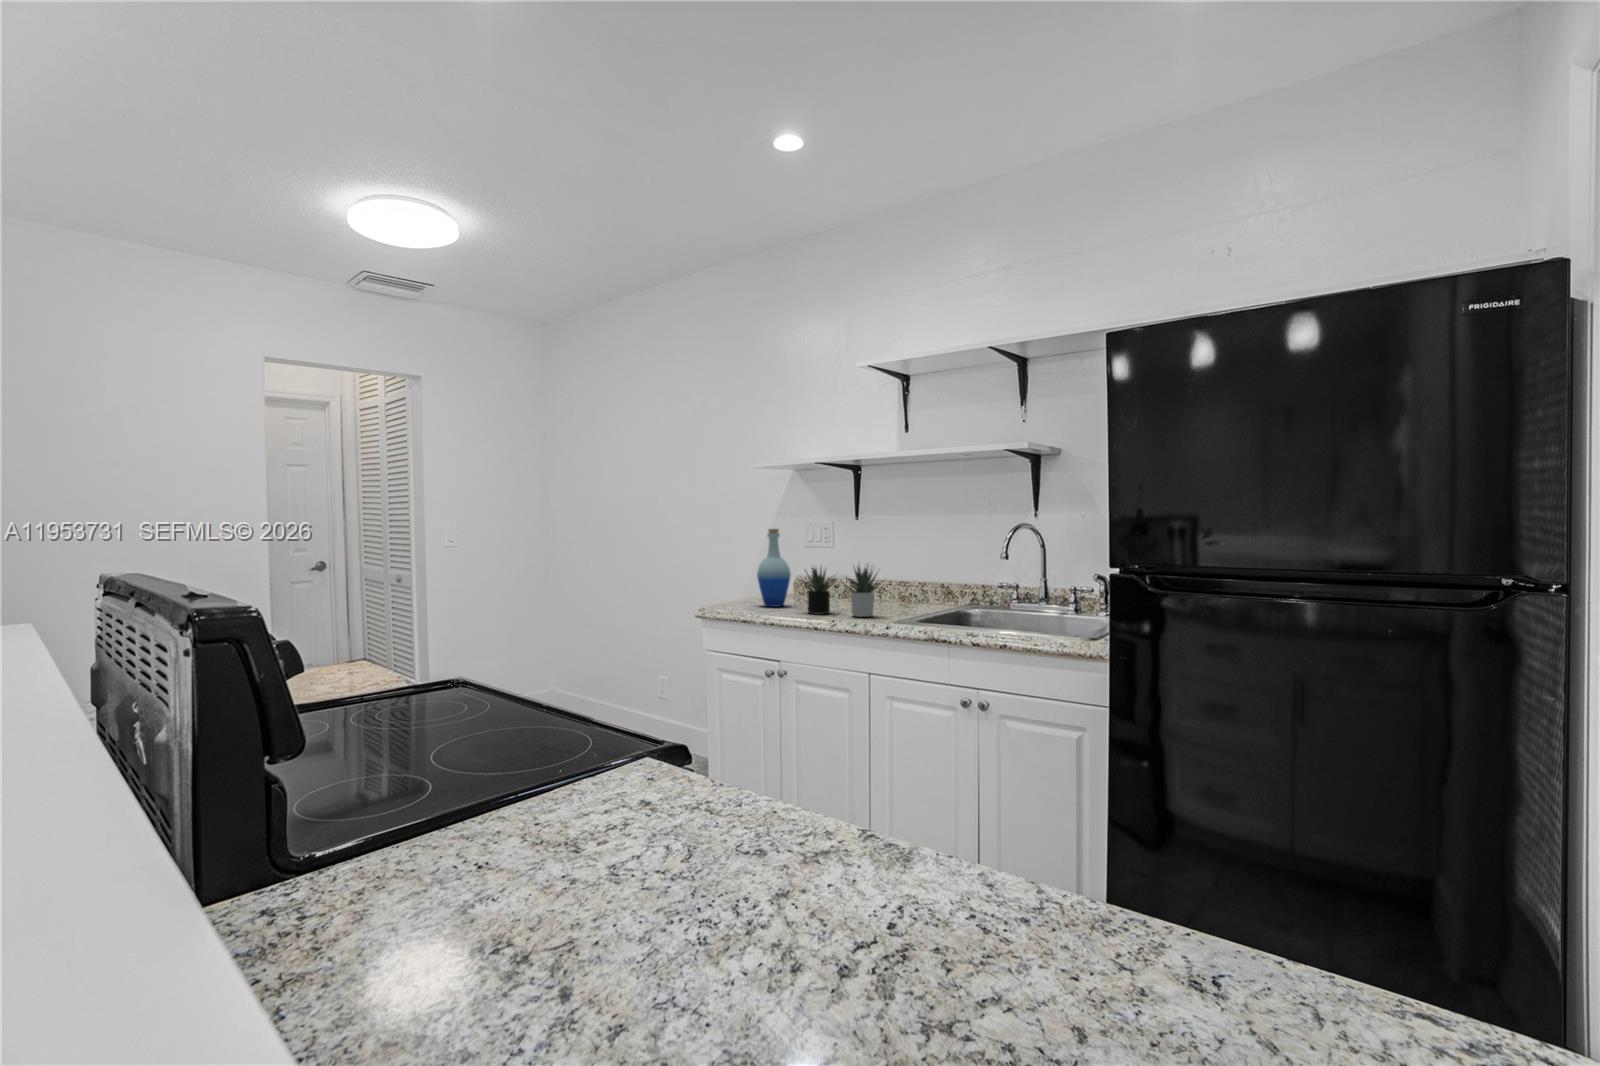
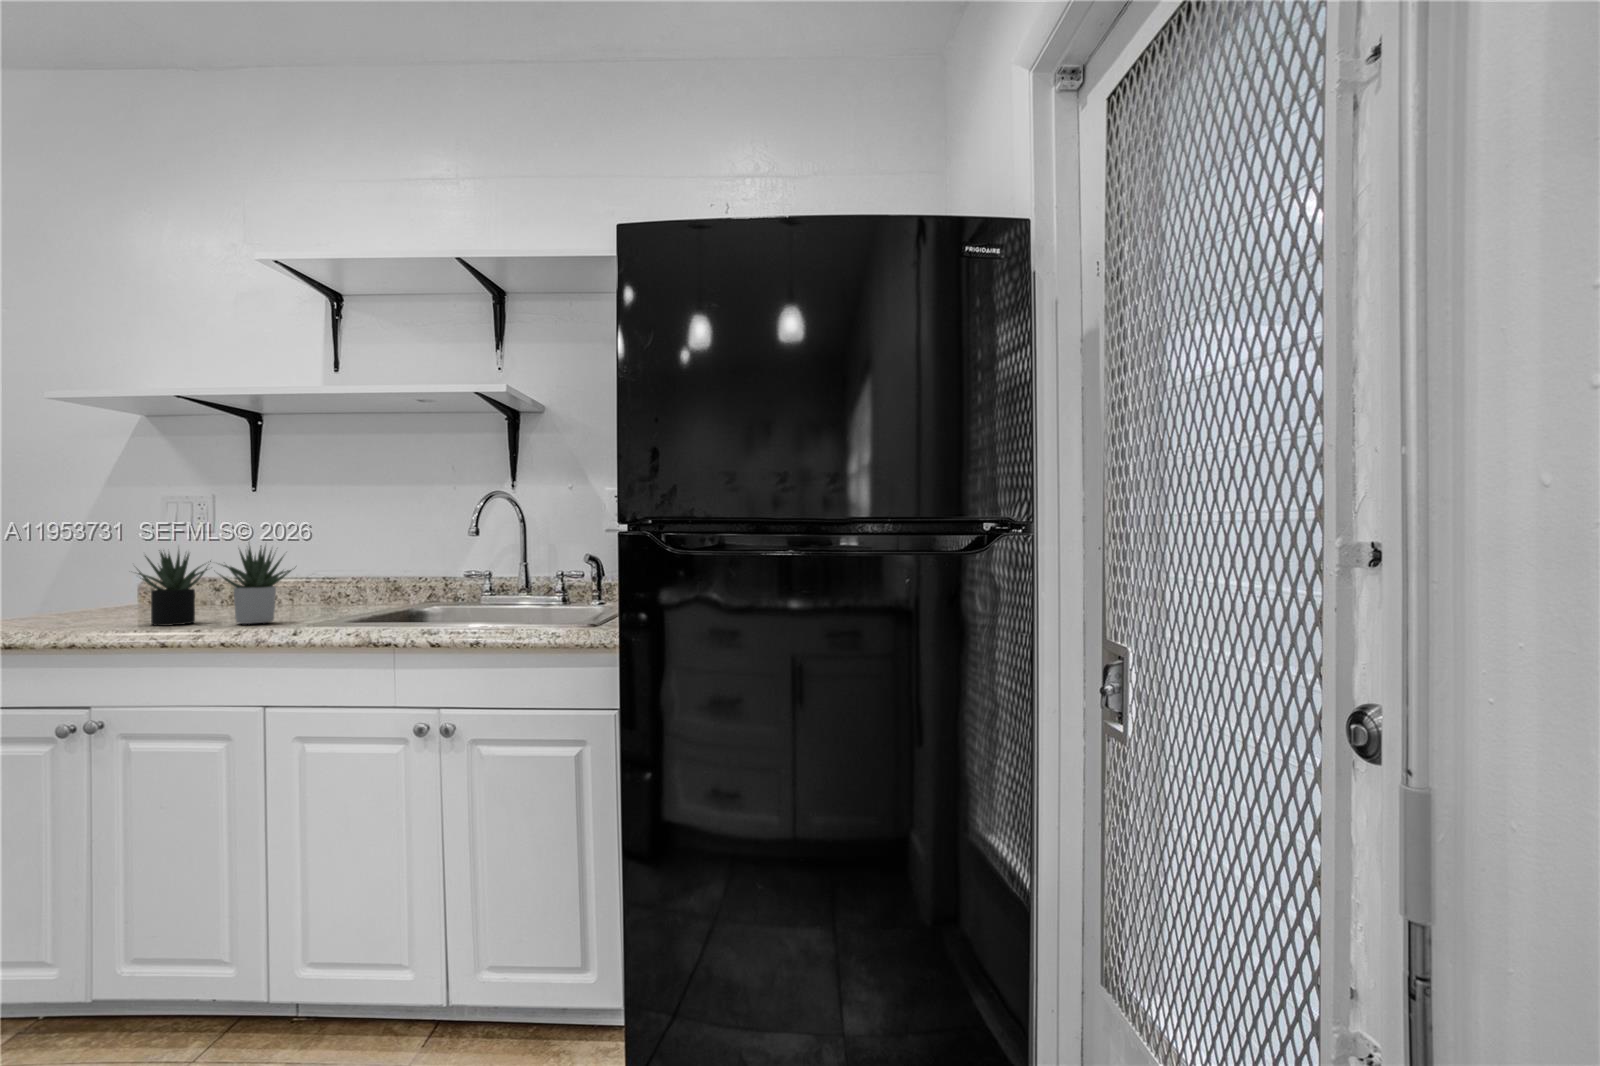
bottle: present [757,529,791,607] -> none [48,494,121,621]

